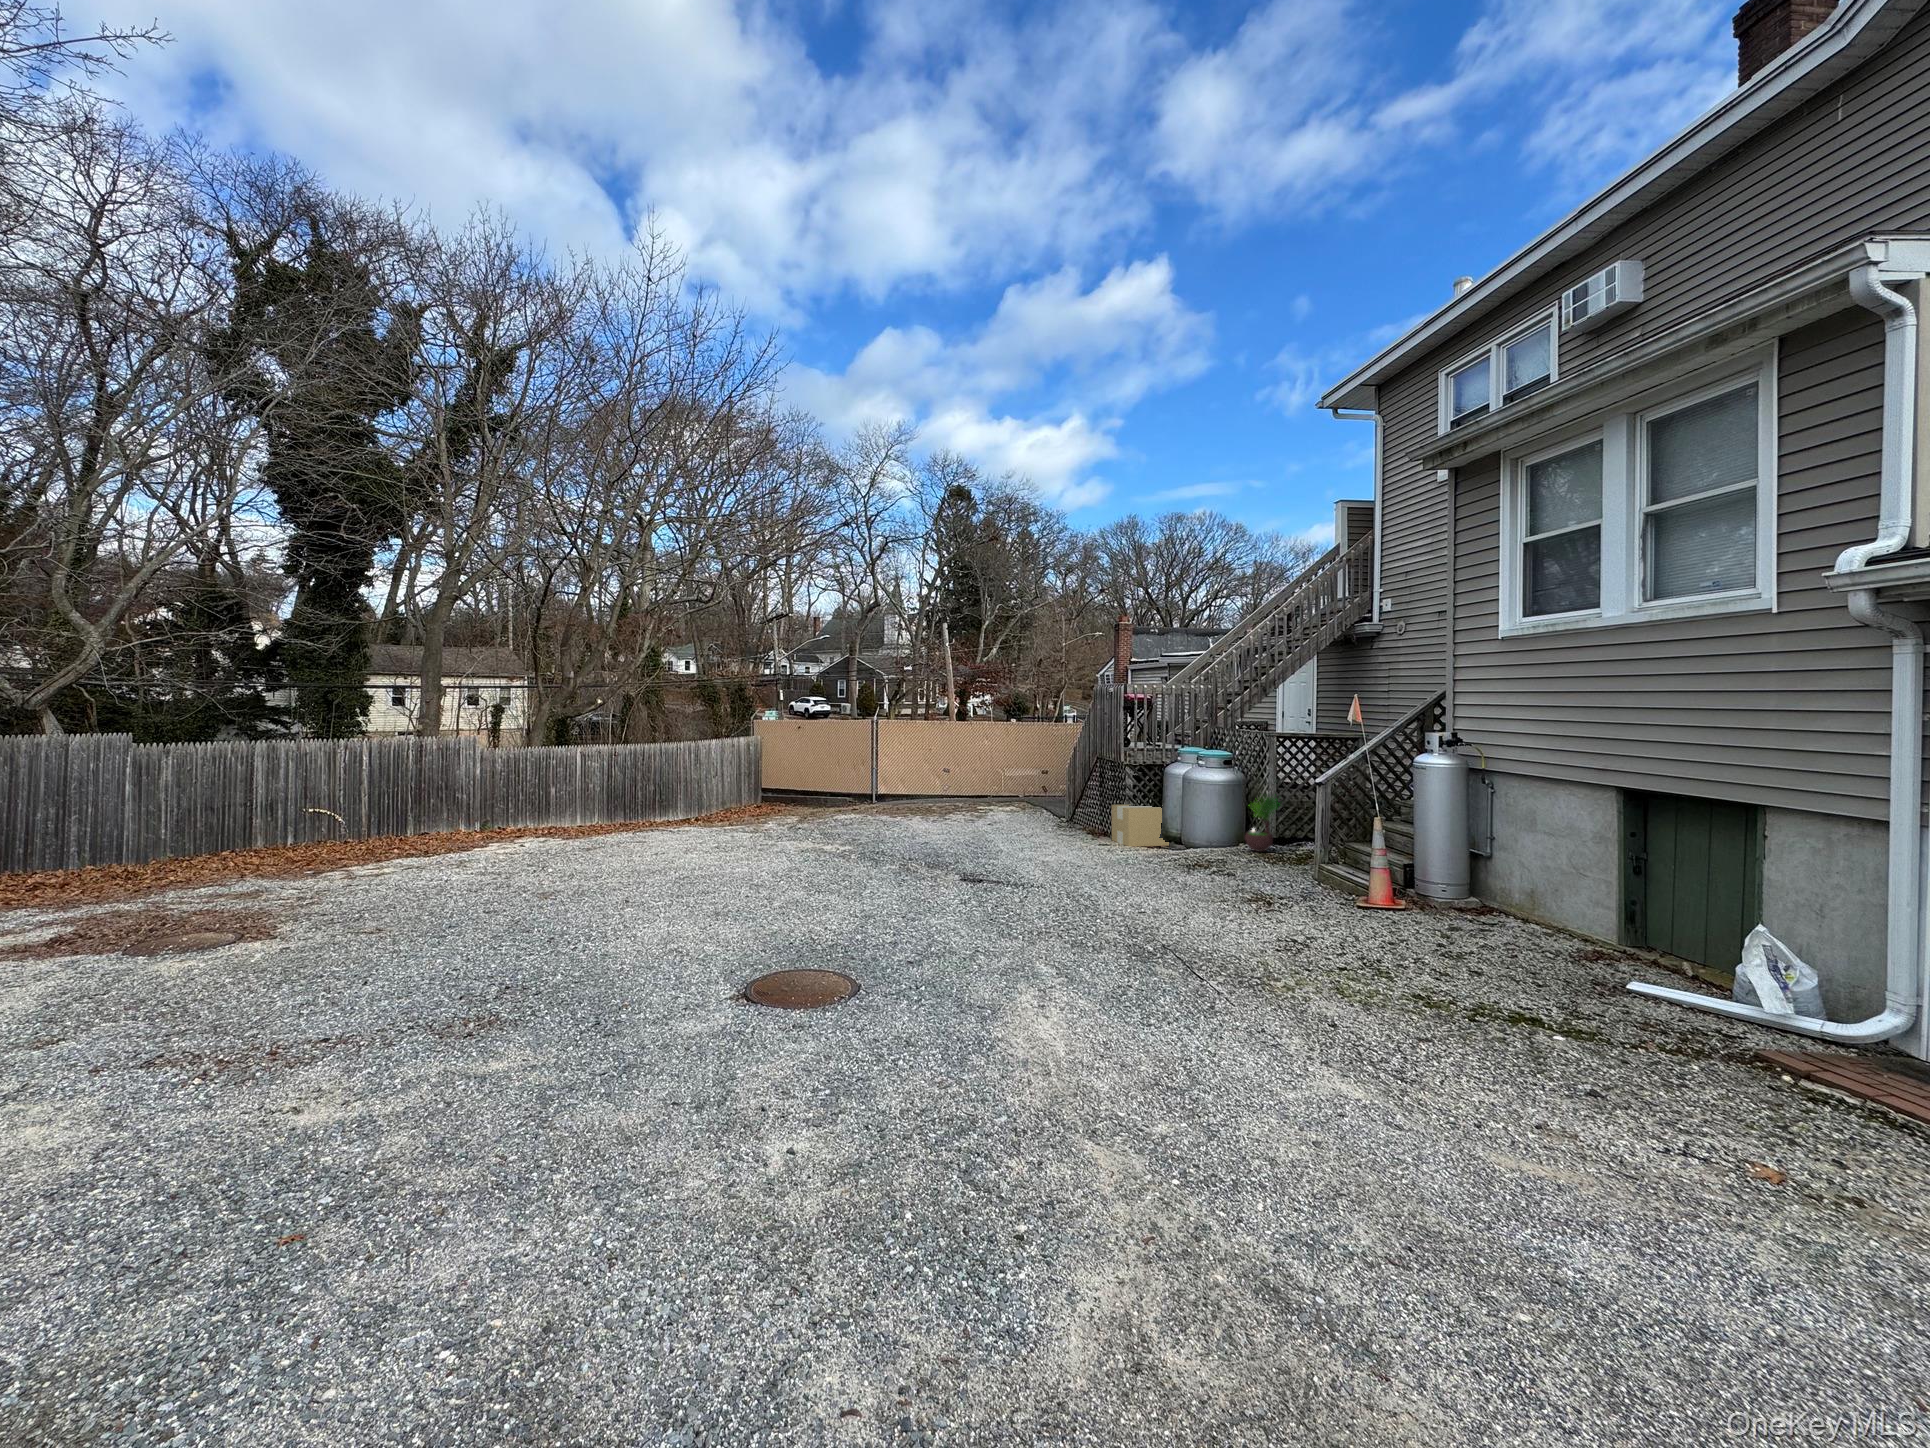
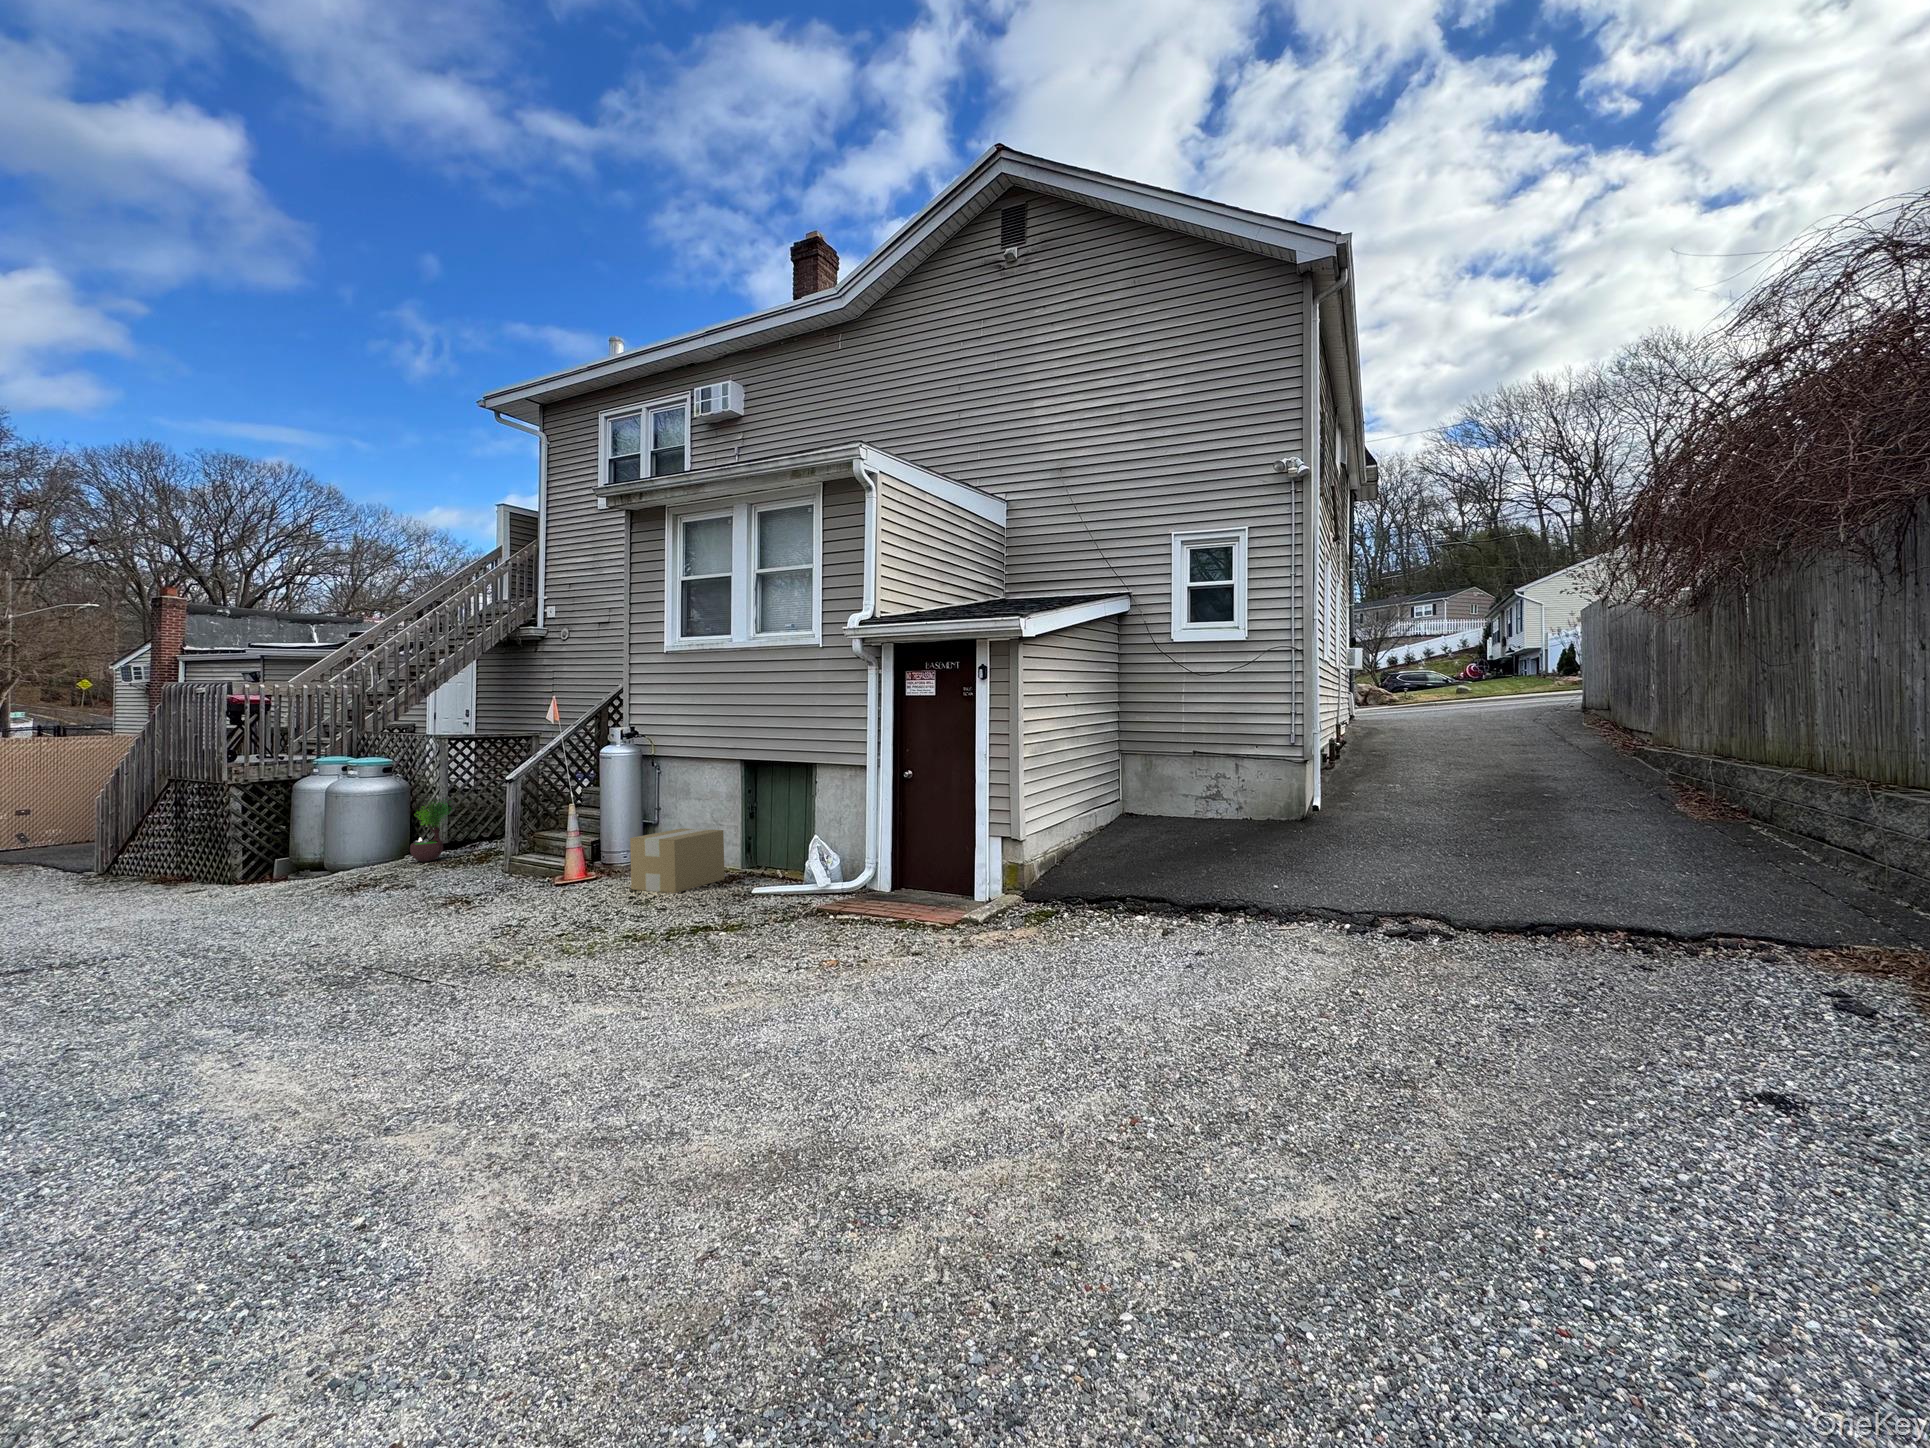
cardboard box: present [1112,805,1169,846] -> present [630,828,725,893]

